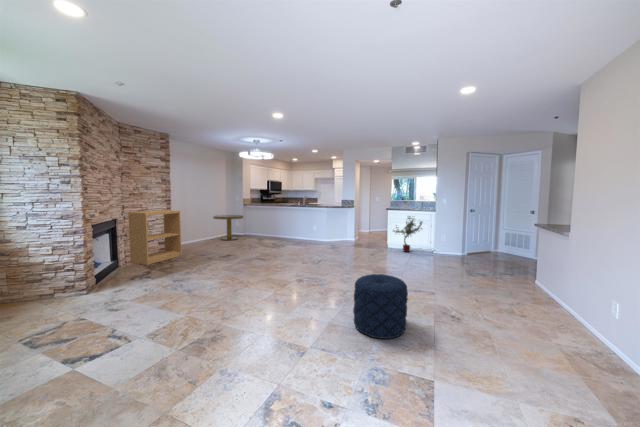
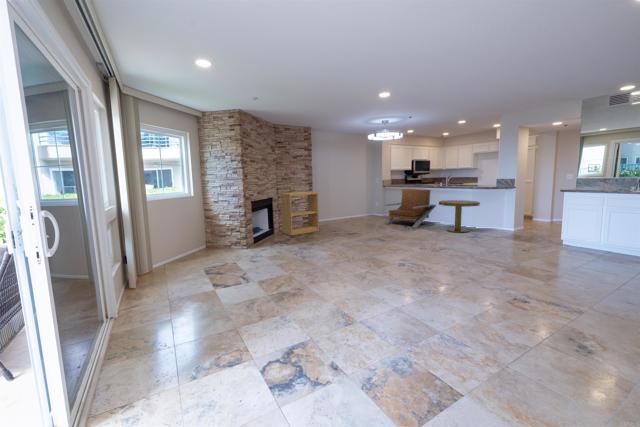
lounge chair: none [250,207,296,244] -> present [385,189,436,229]
side table: present [213,215,244,240] -> present [439,200,480,232]
potted tree: present [394,216,422,252] -> none [566,201,624,254]
pouf: present [353,274,408,339] -> none [418,267,486,341]

